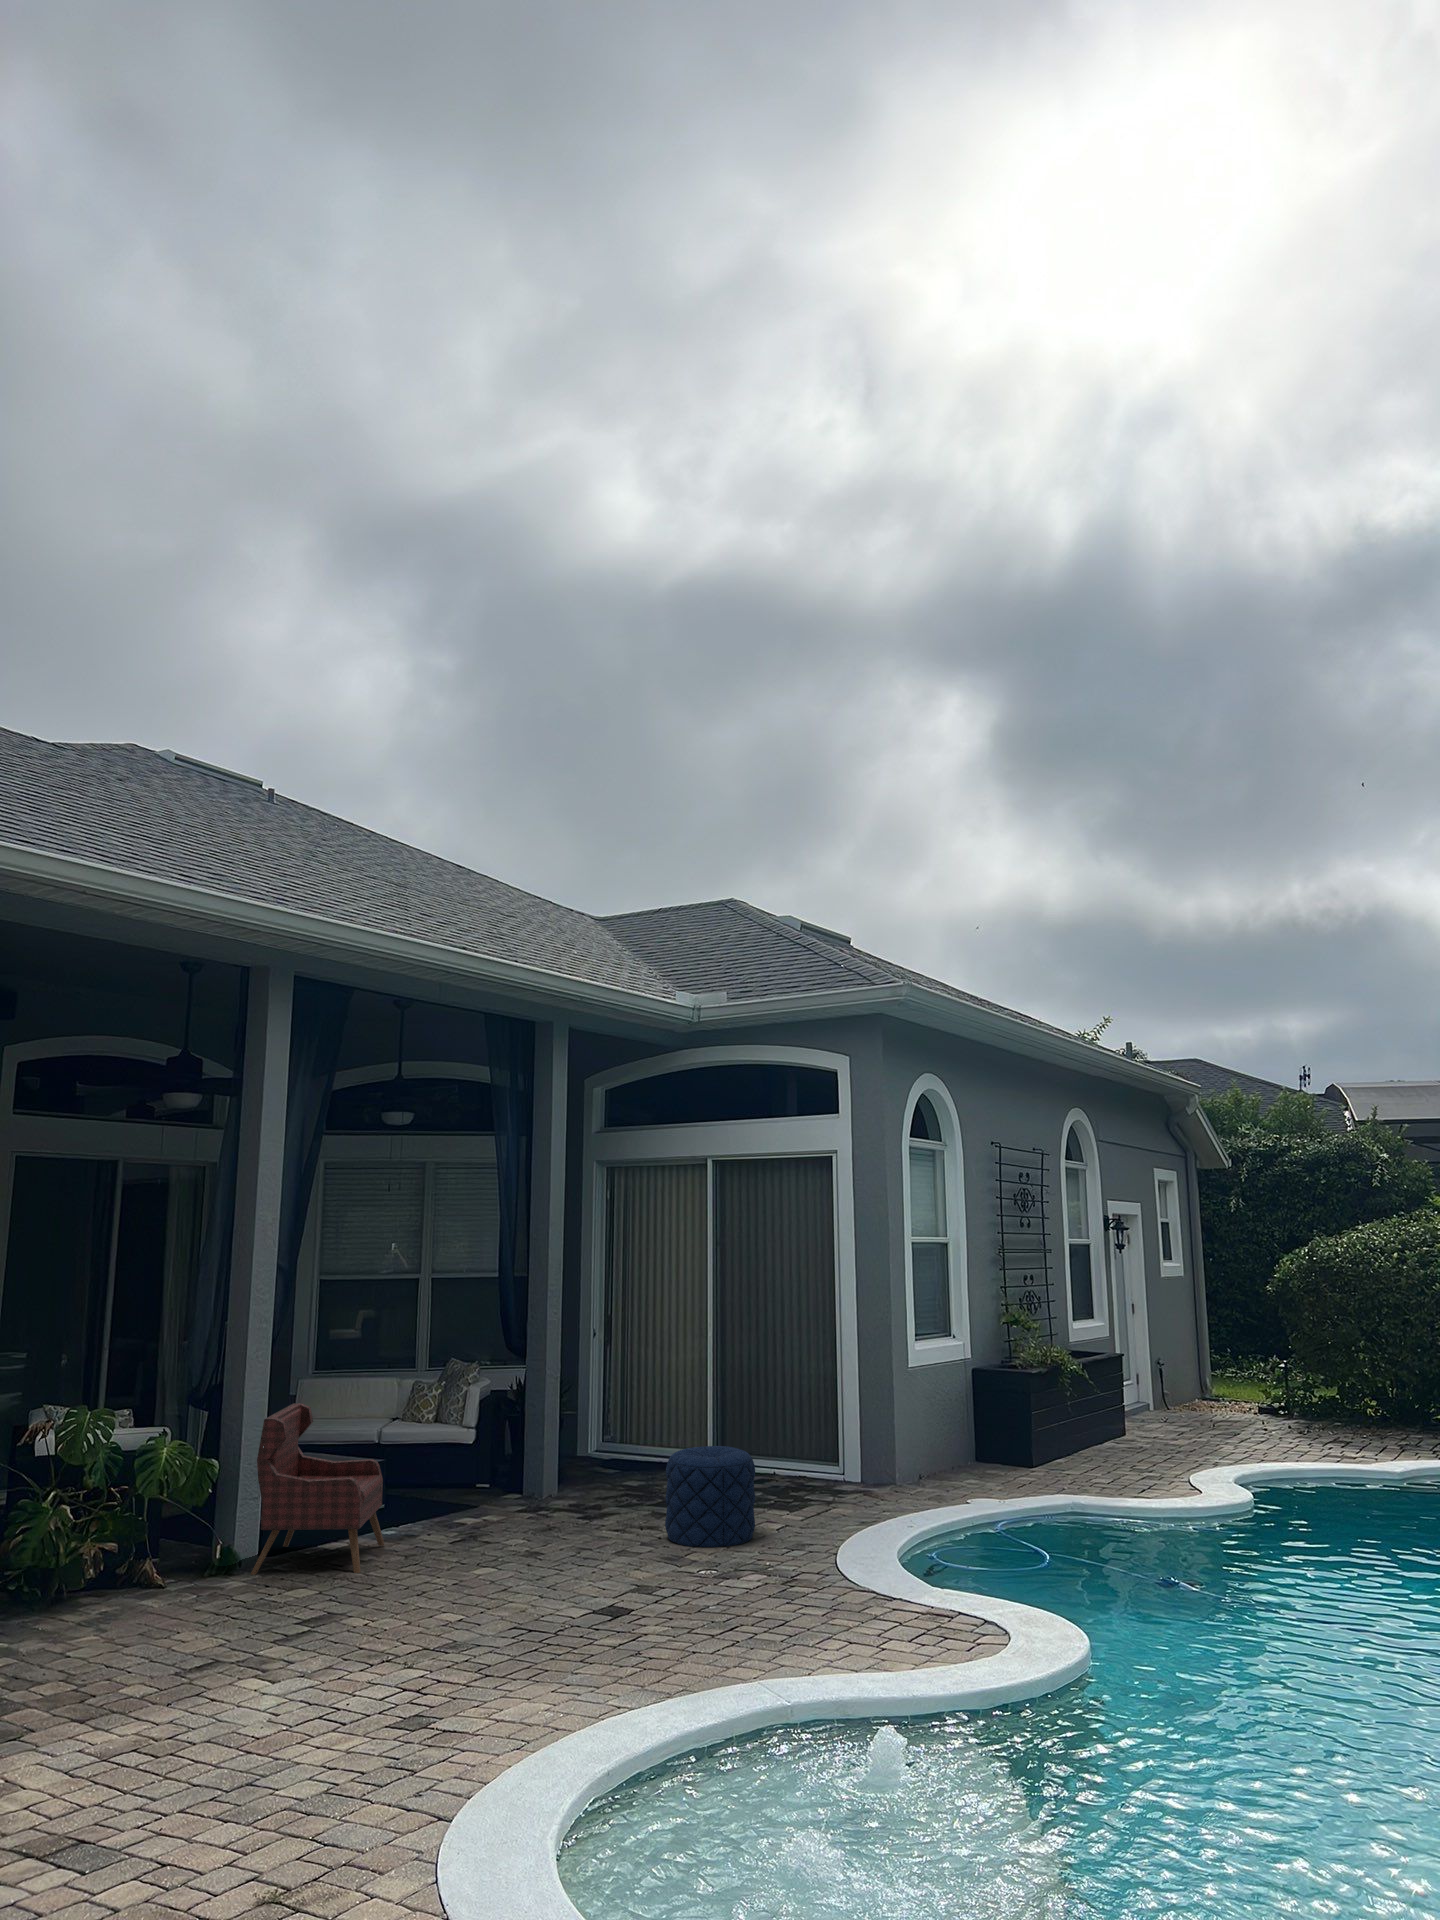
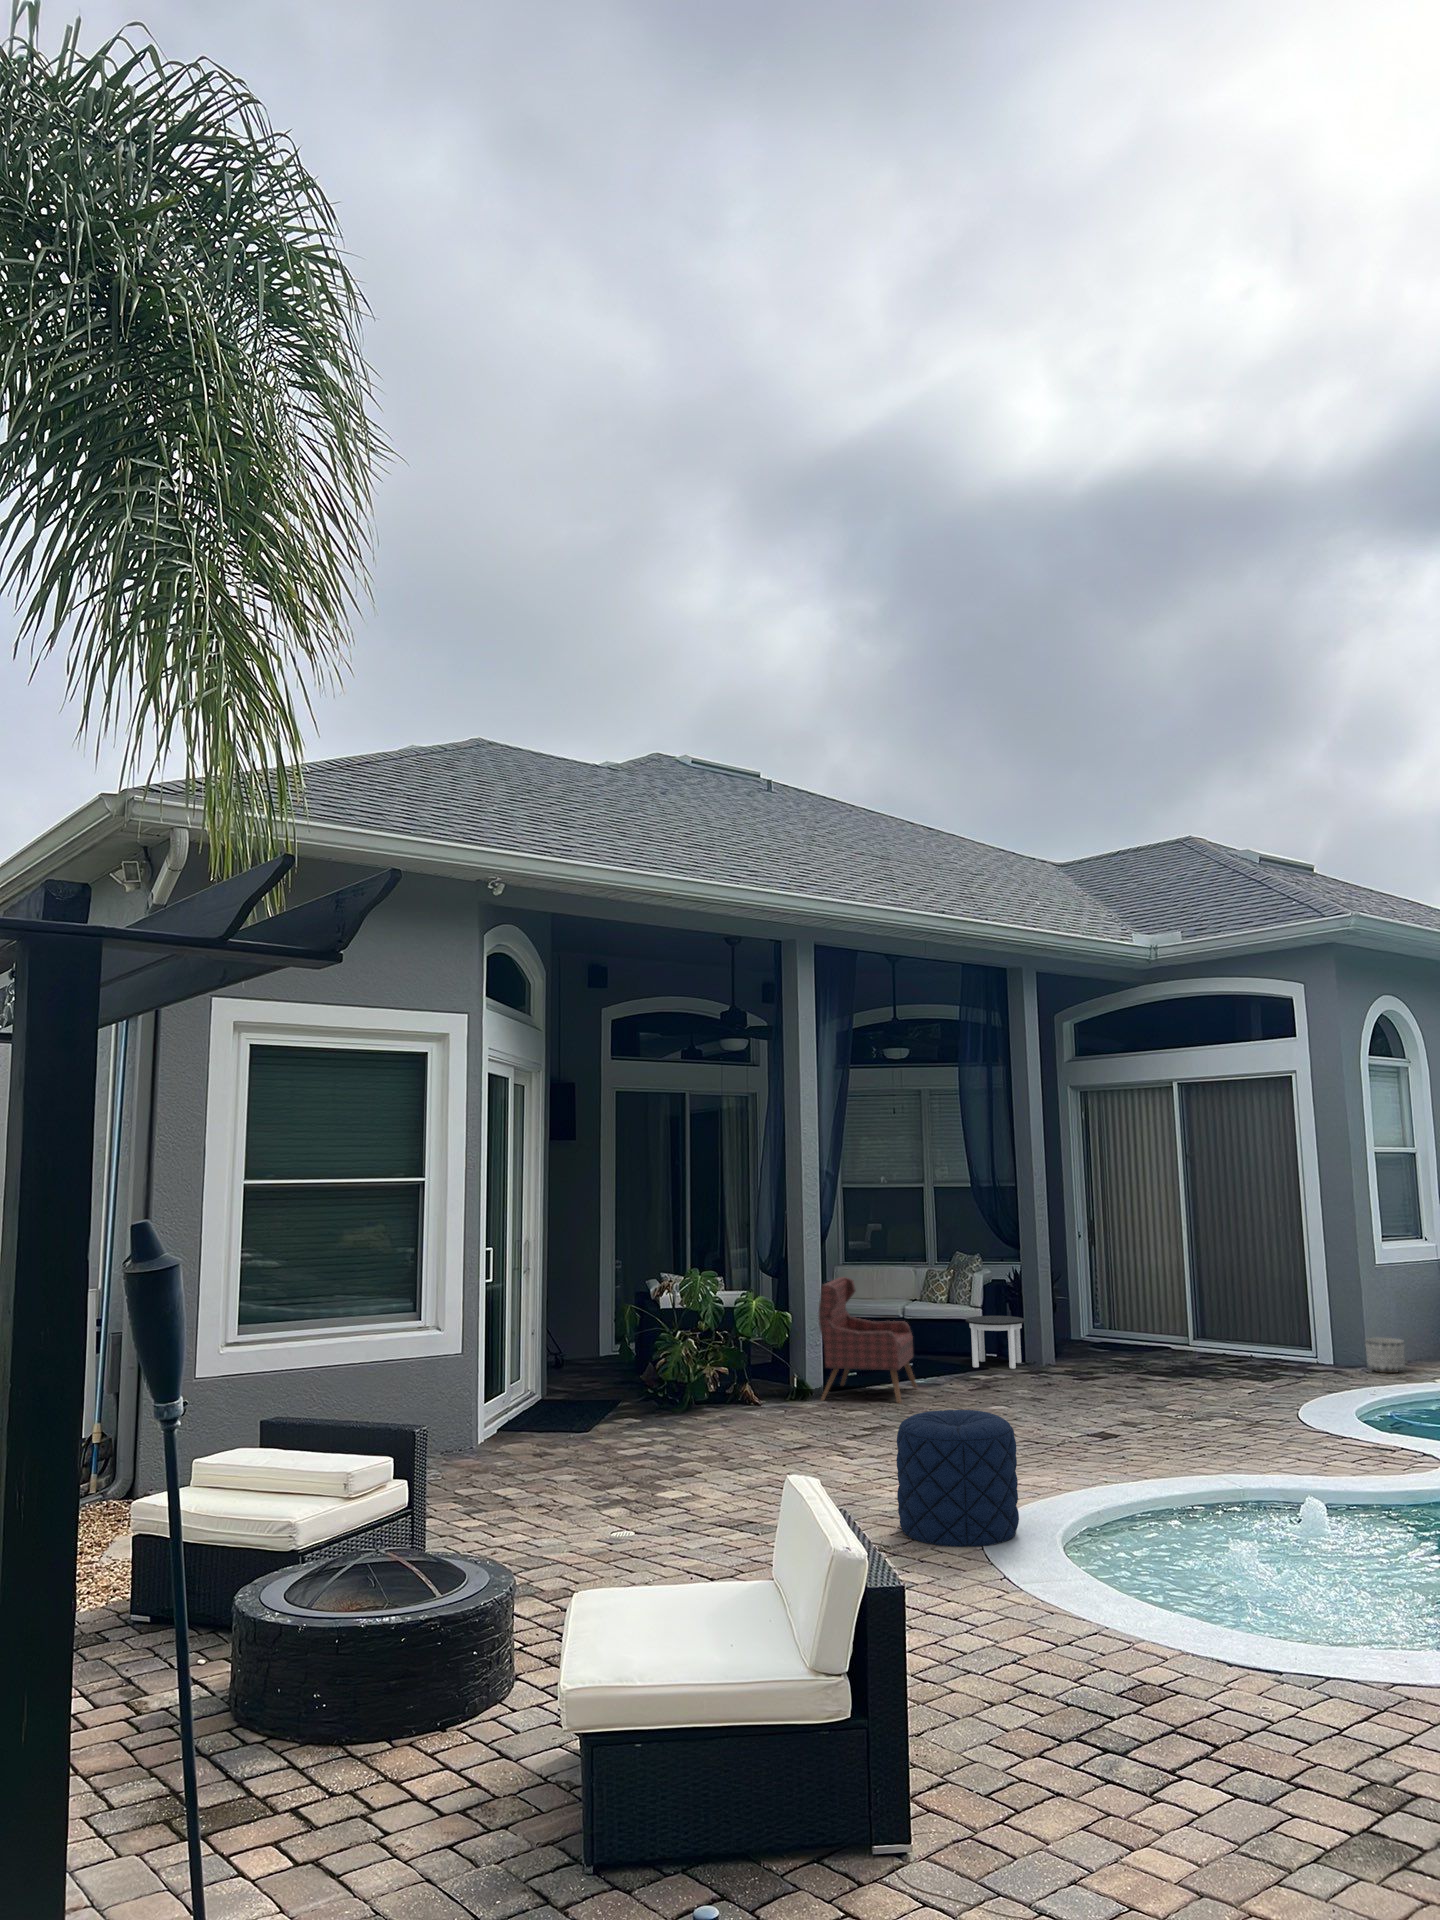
round table: none [454,1439,525,1506] -> present [966,1316,1025,1369]
pouf: present [665,1446,755,1547] -> present [897,1410,1019,1547]
planter: none [896,1451,936,1492] -> present [1365,1338,1405,1373]

